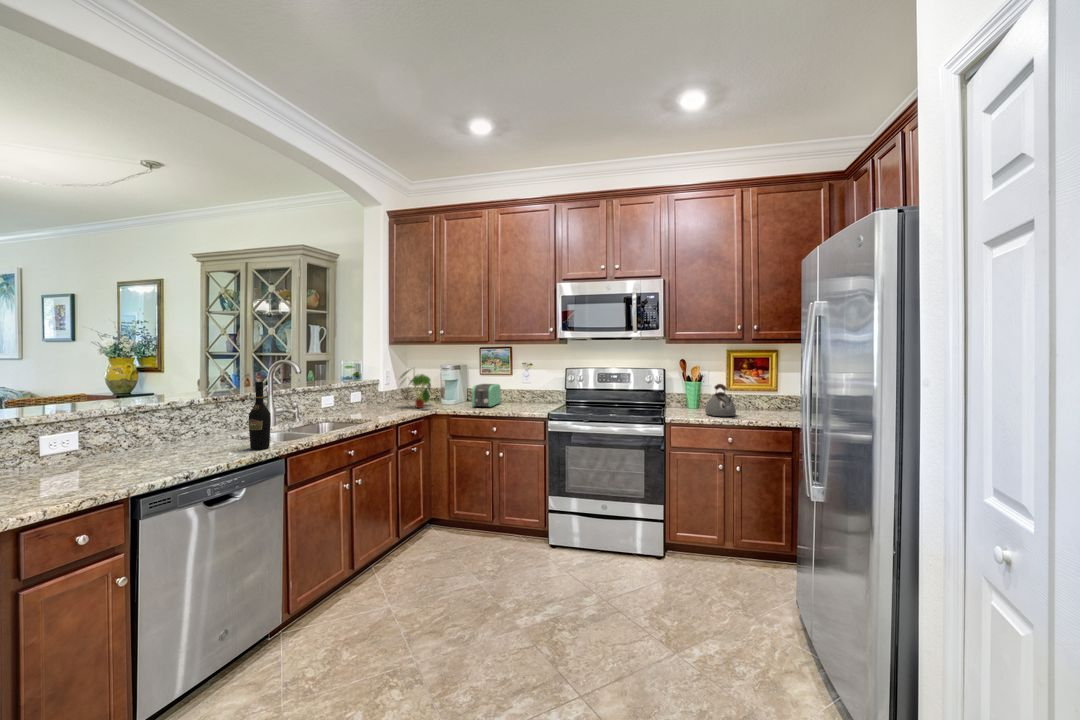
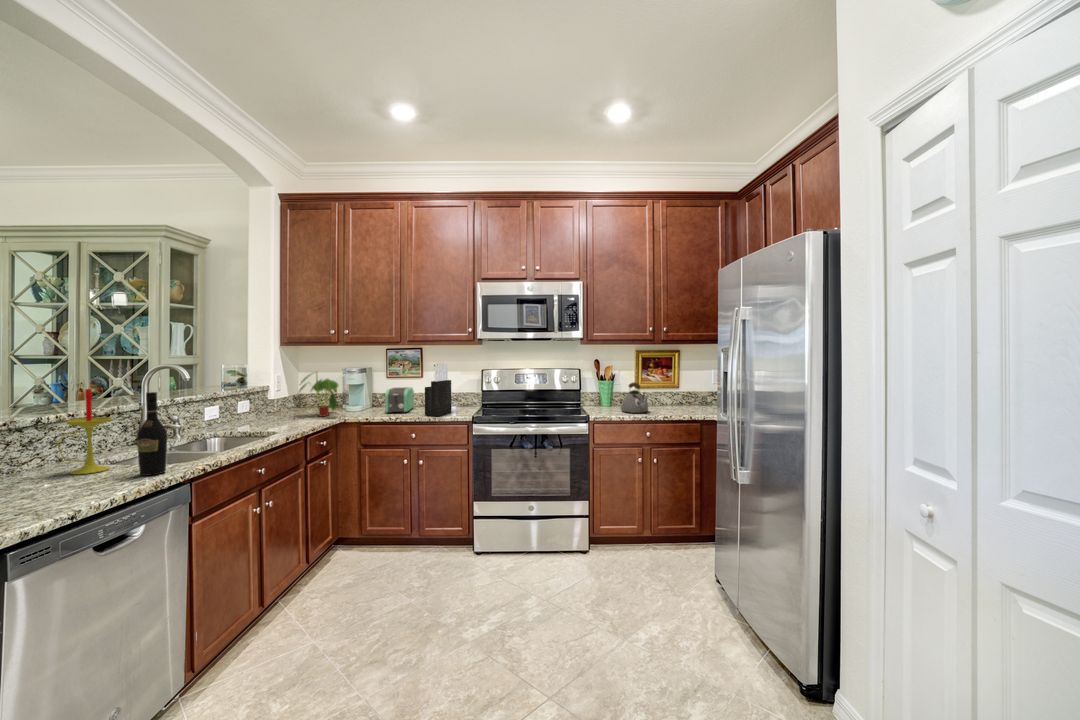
knife block: none [505,362,532,412] -> present [425,364,451,416]
candle: none [198,376,237,445] -> present [57,389,111,474]

